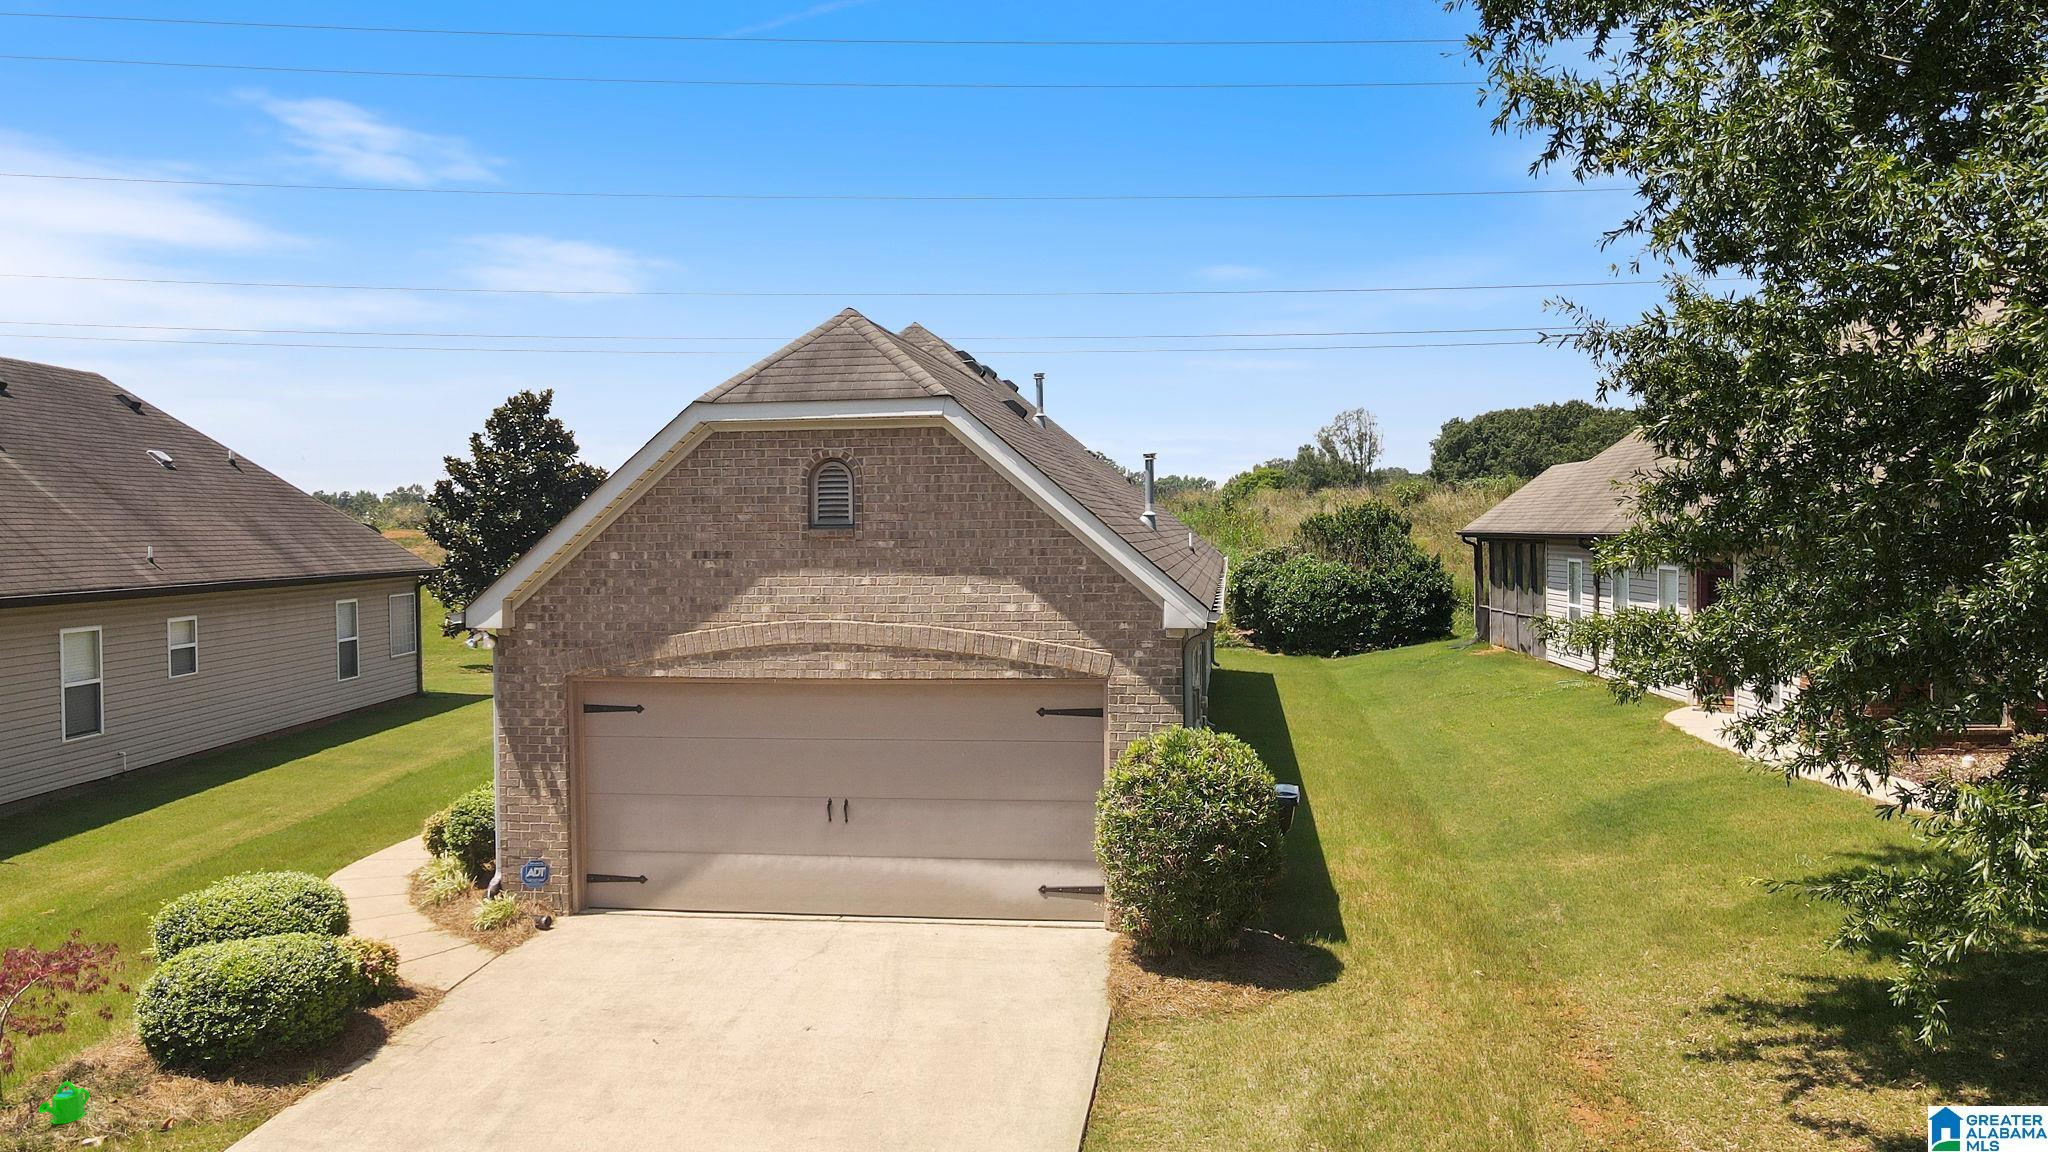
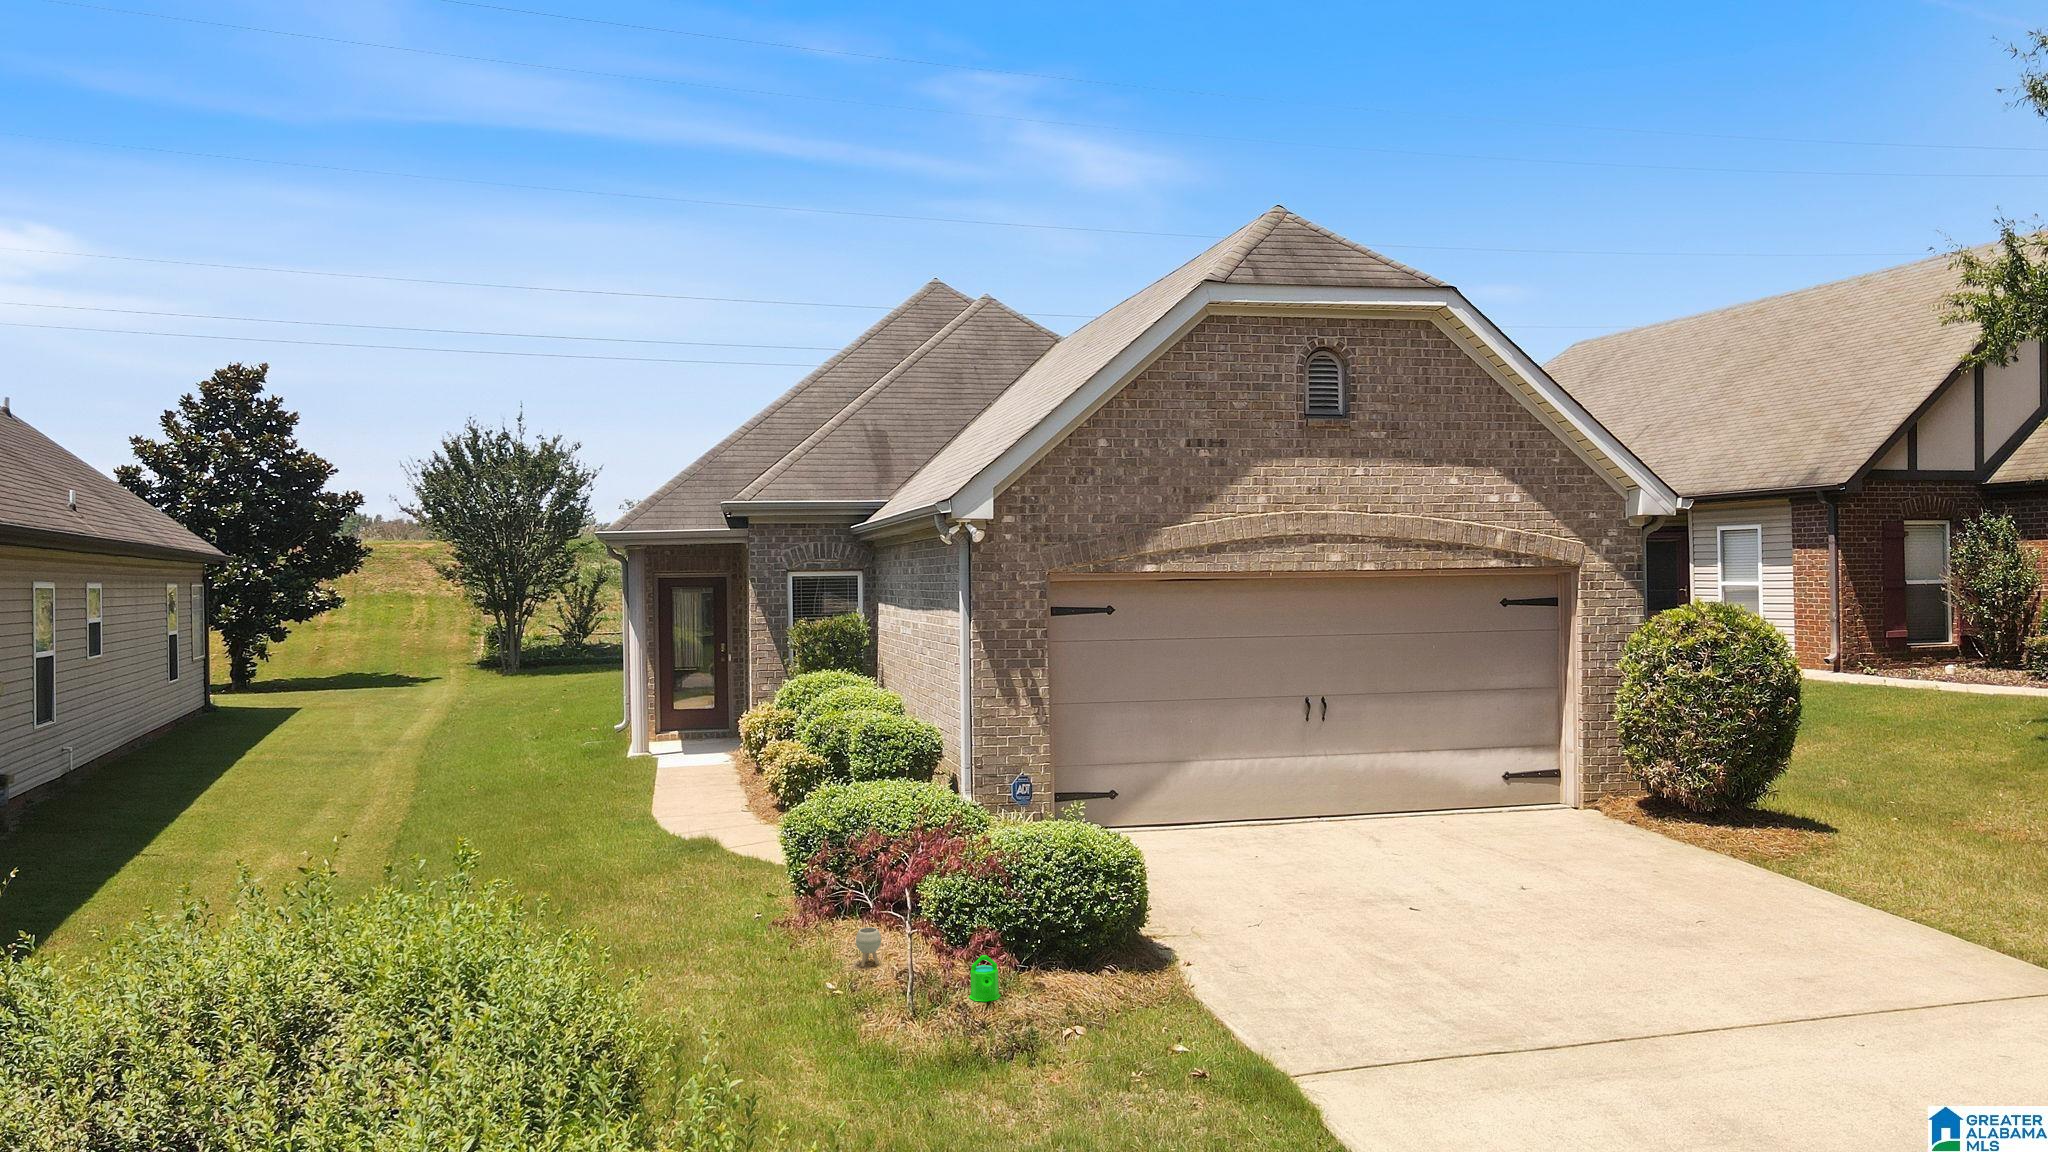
planter: none [62,1033,89,1068] -> present [856,927,881,967]

